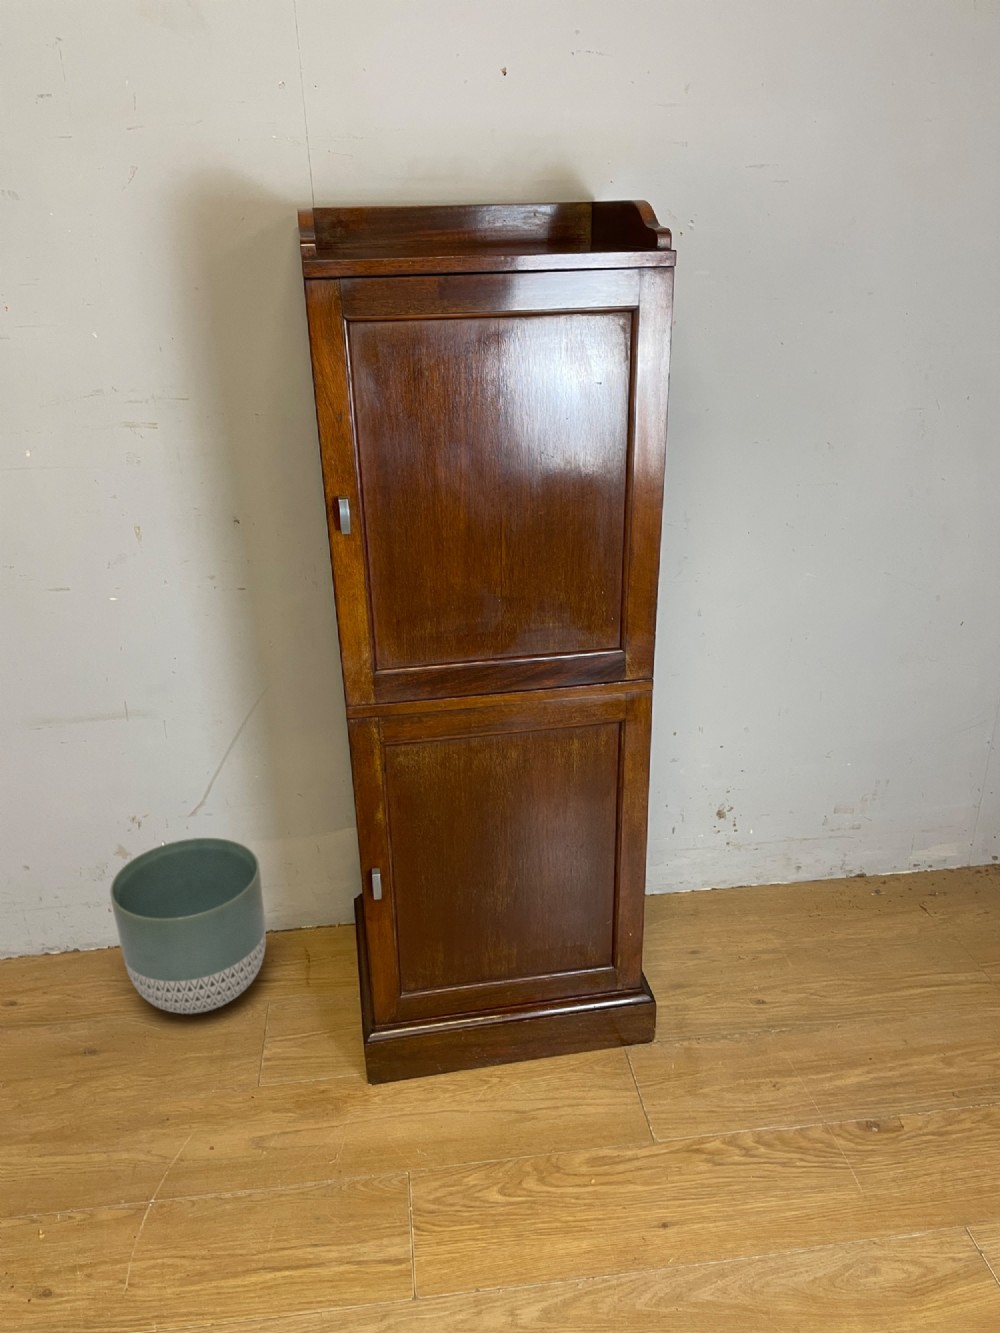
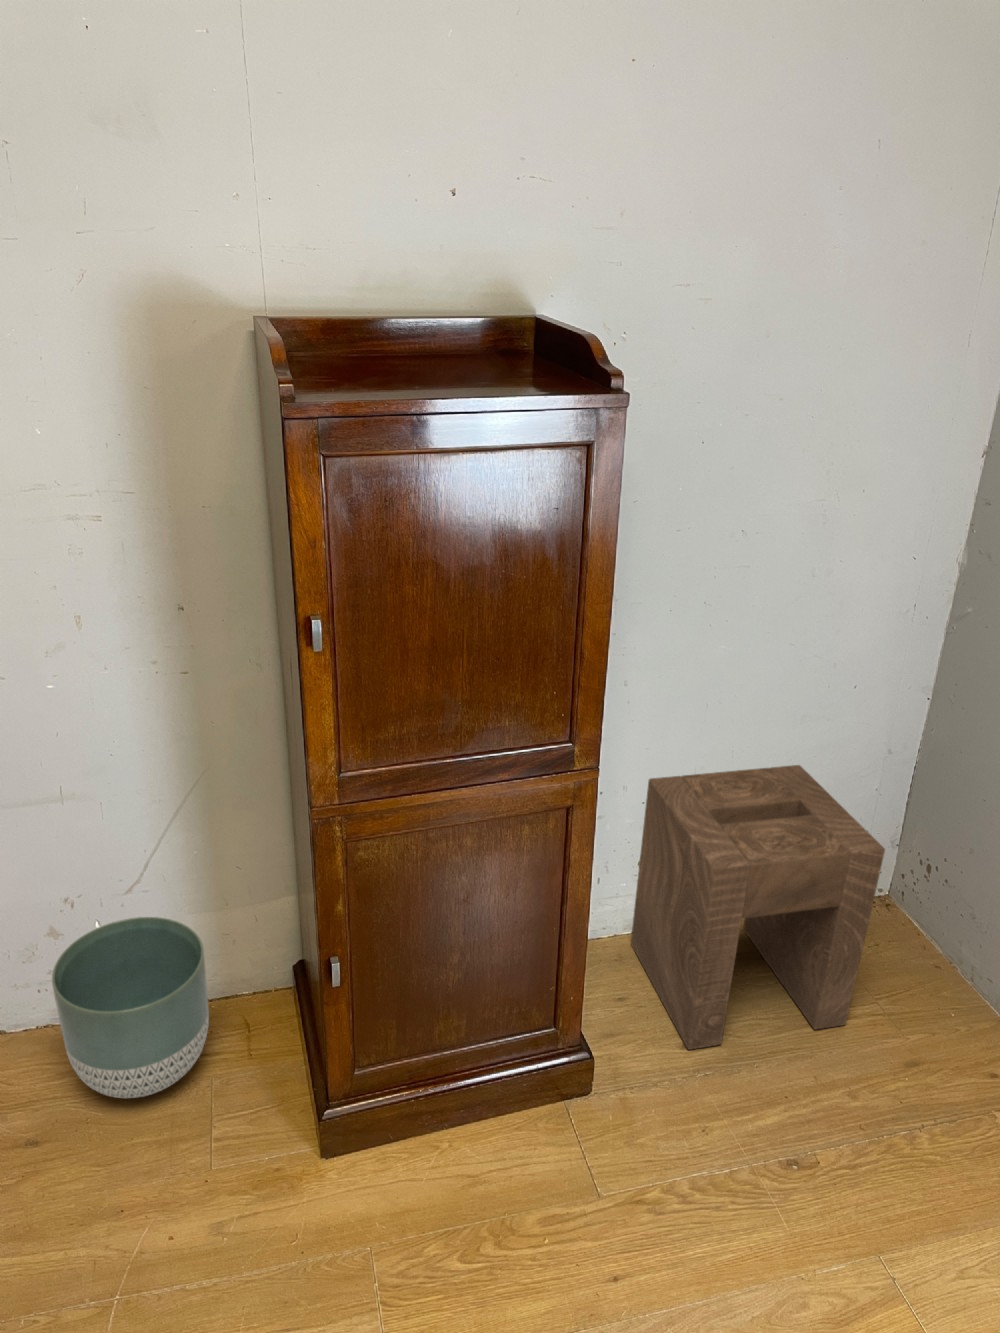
stool: none [710,708,985,1004] -> present [631,765,885,1049]

